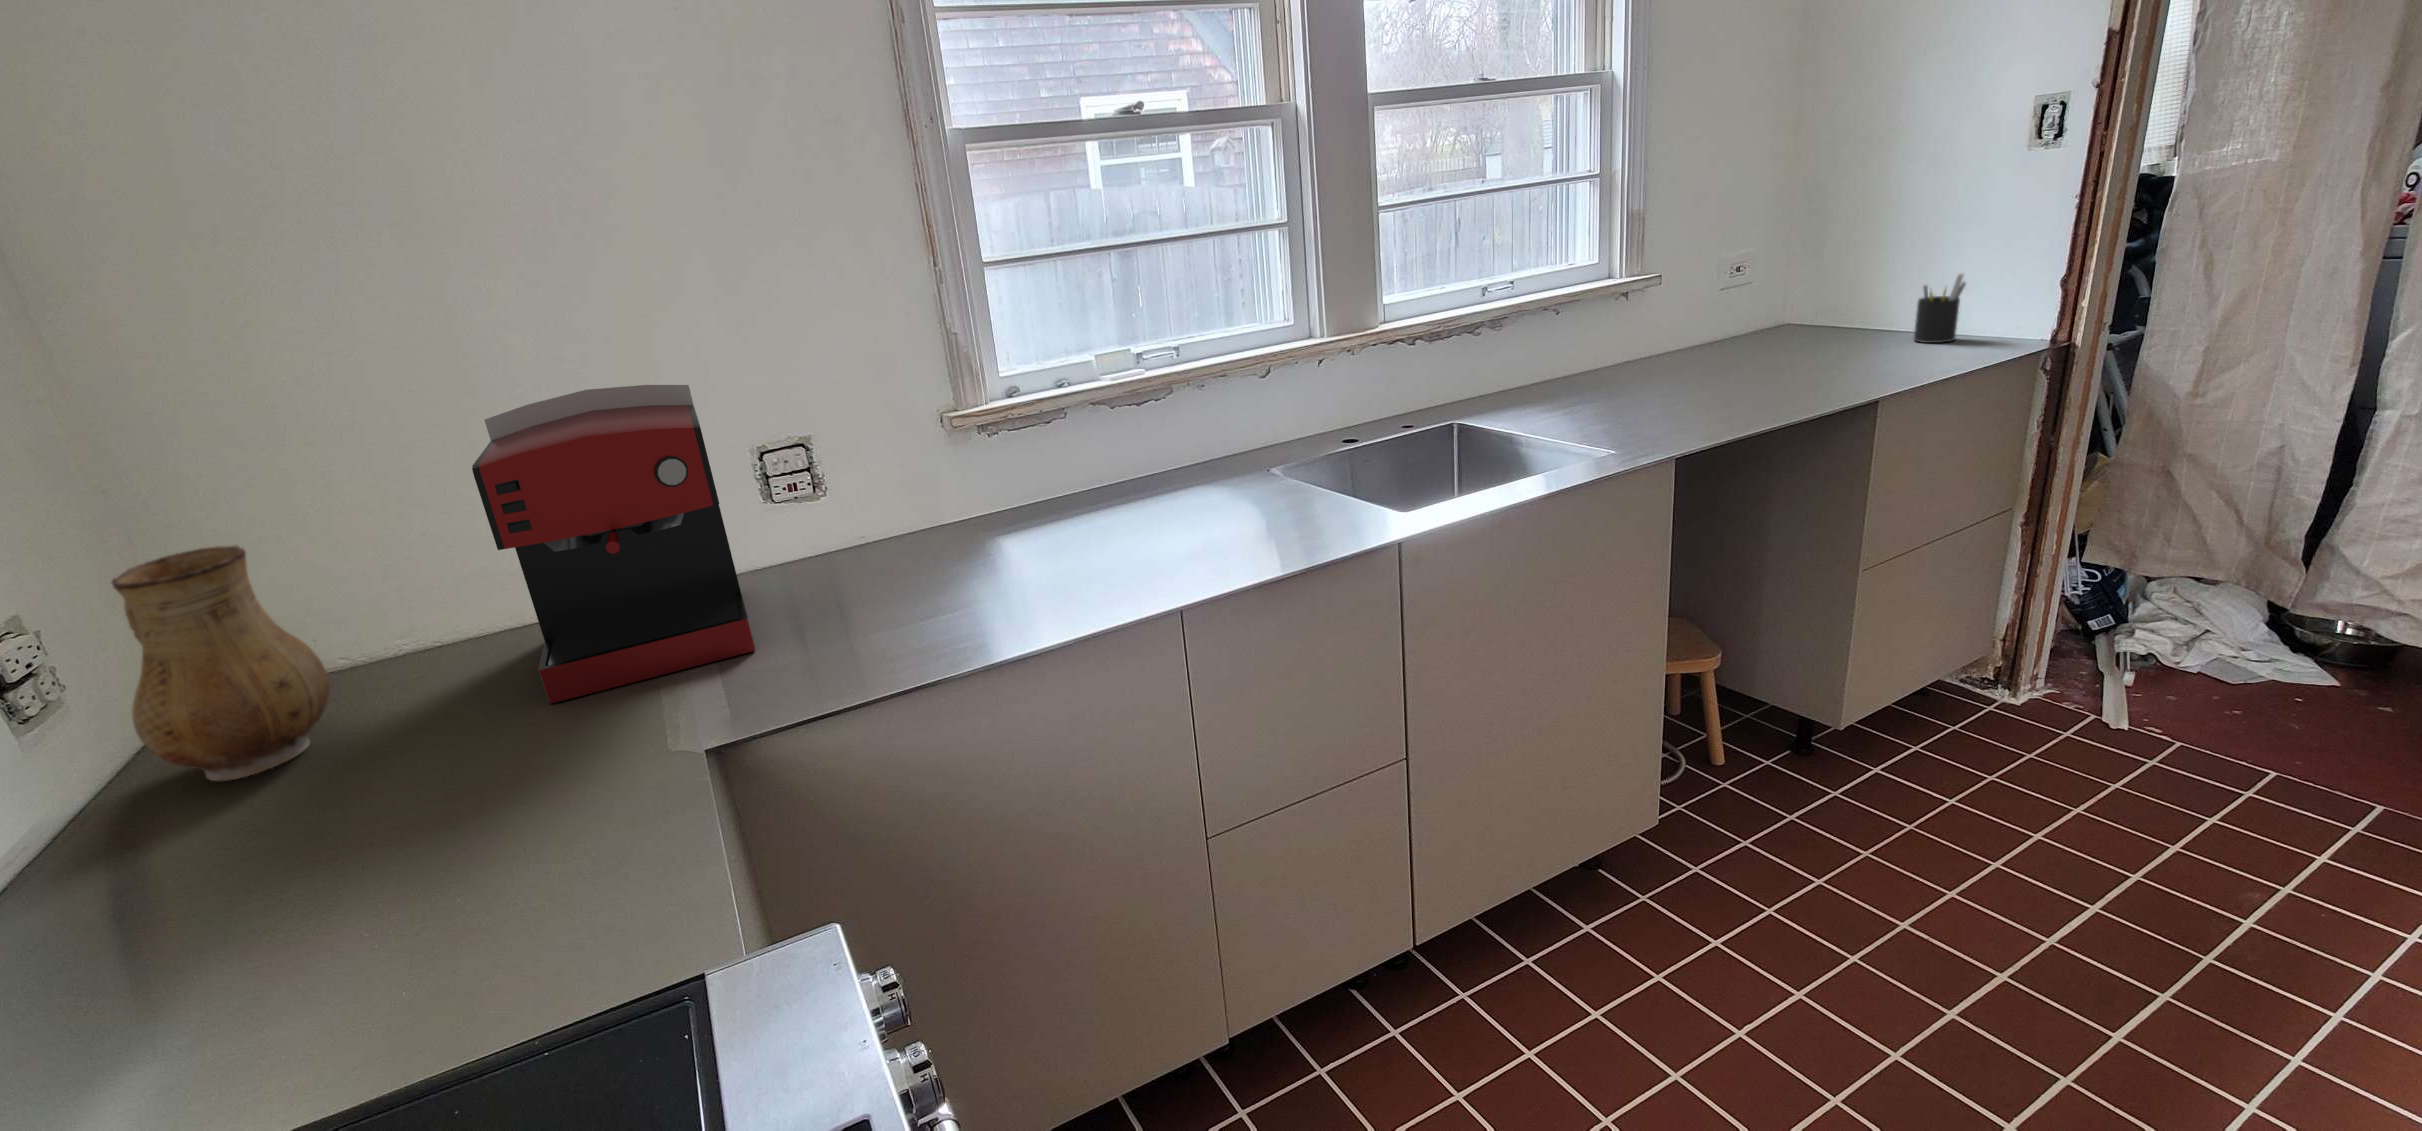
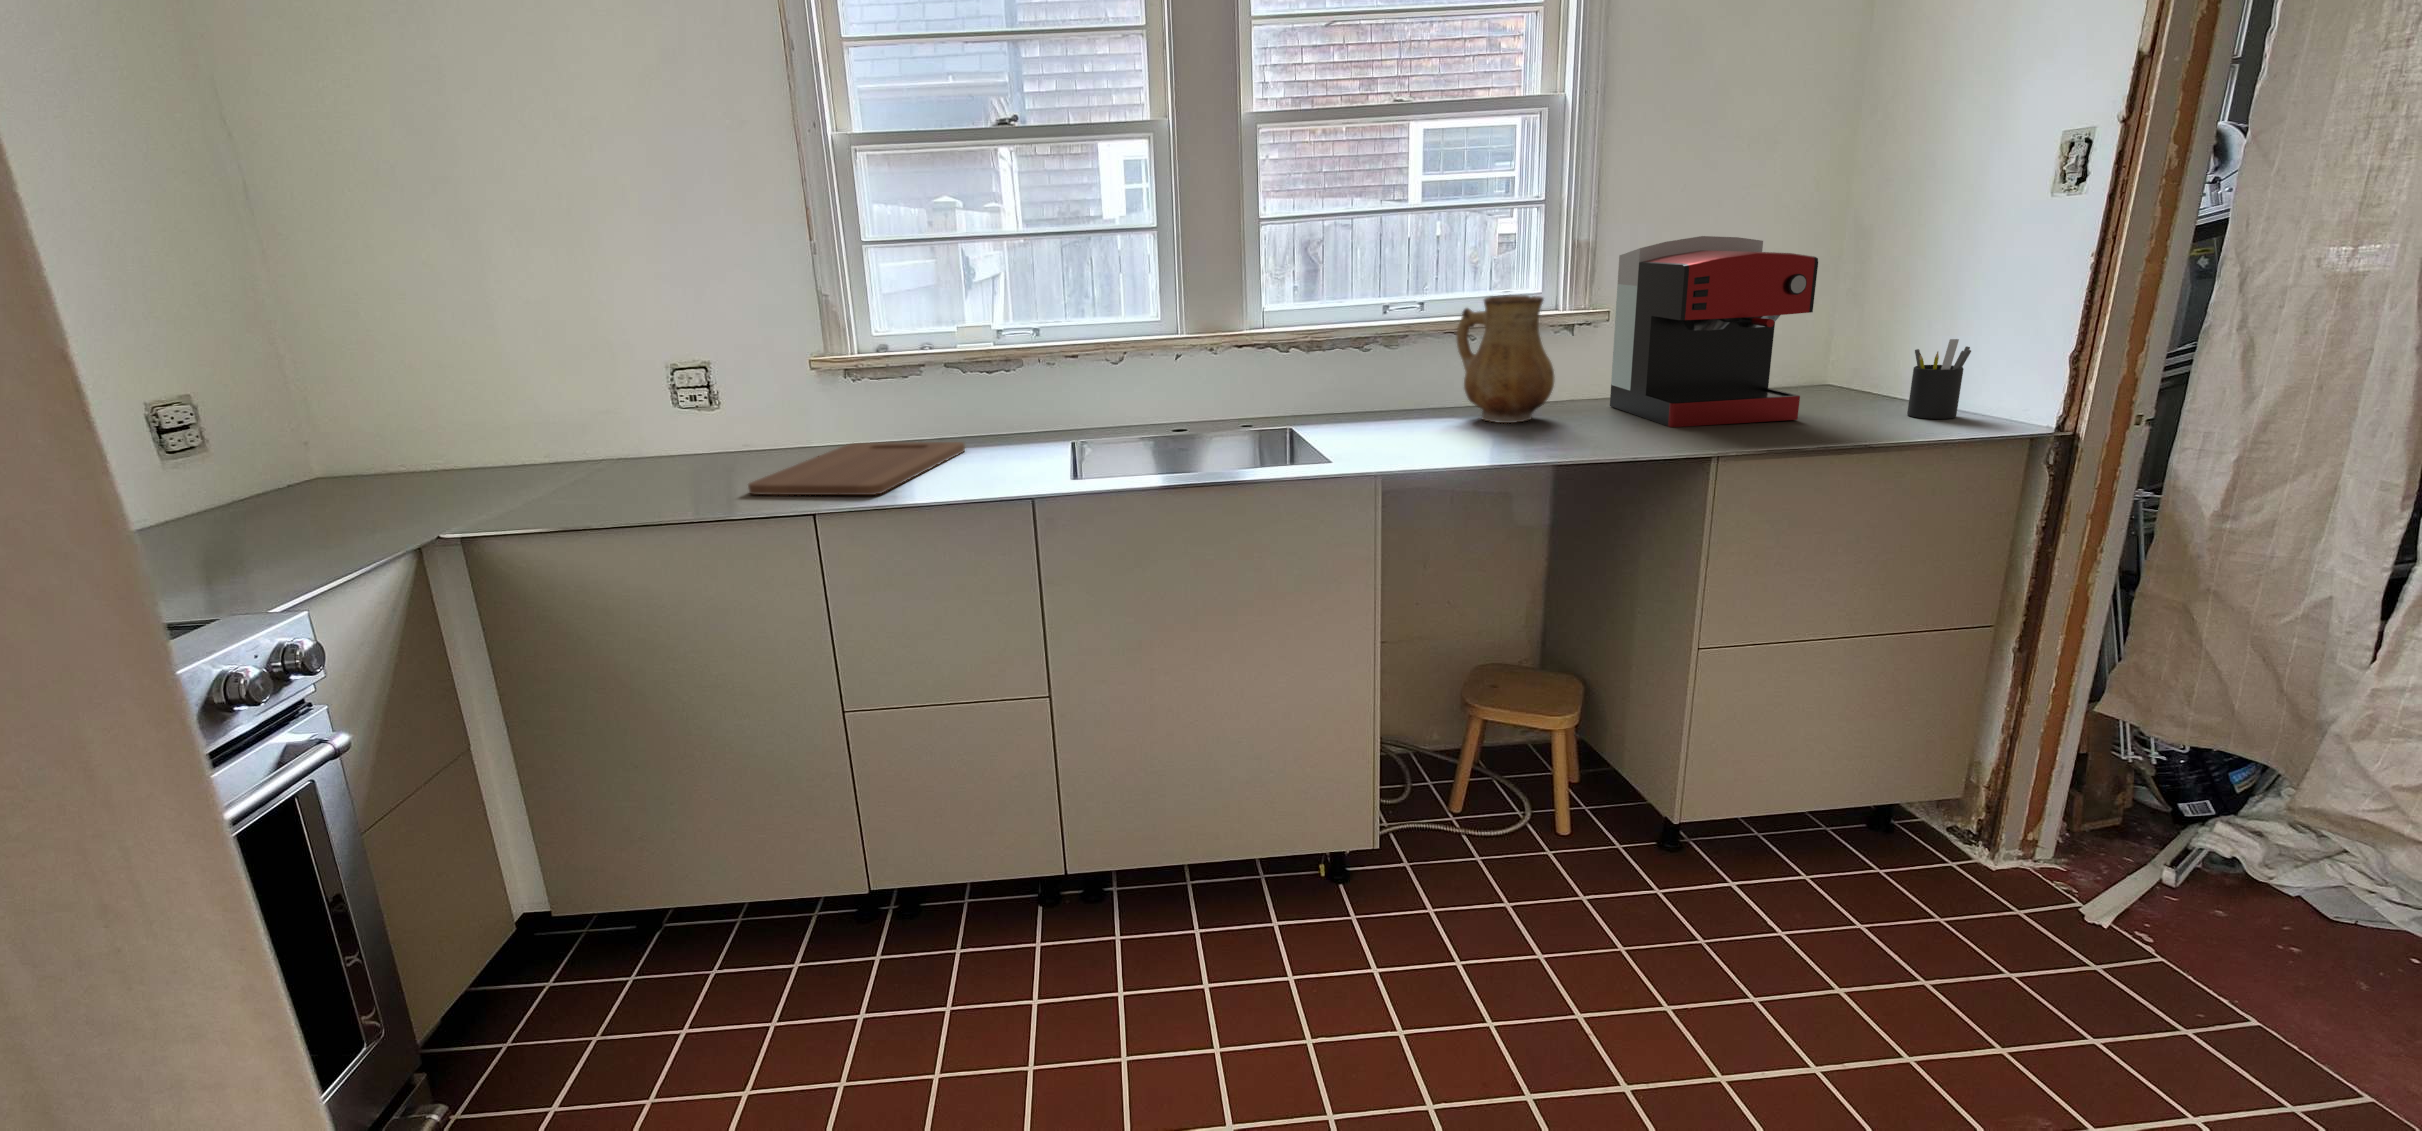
coffee maker: present [472,385,756,703] -> present [1610,236,1818,427]
cutting board: none [1010,491,1207,599] -> present [748,442,965,495]
ceramic pitcher: present [112,545,330,781] -> present [1456,295,1555,423]

